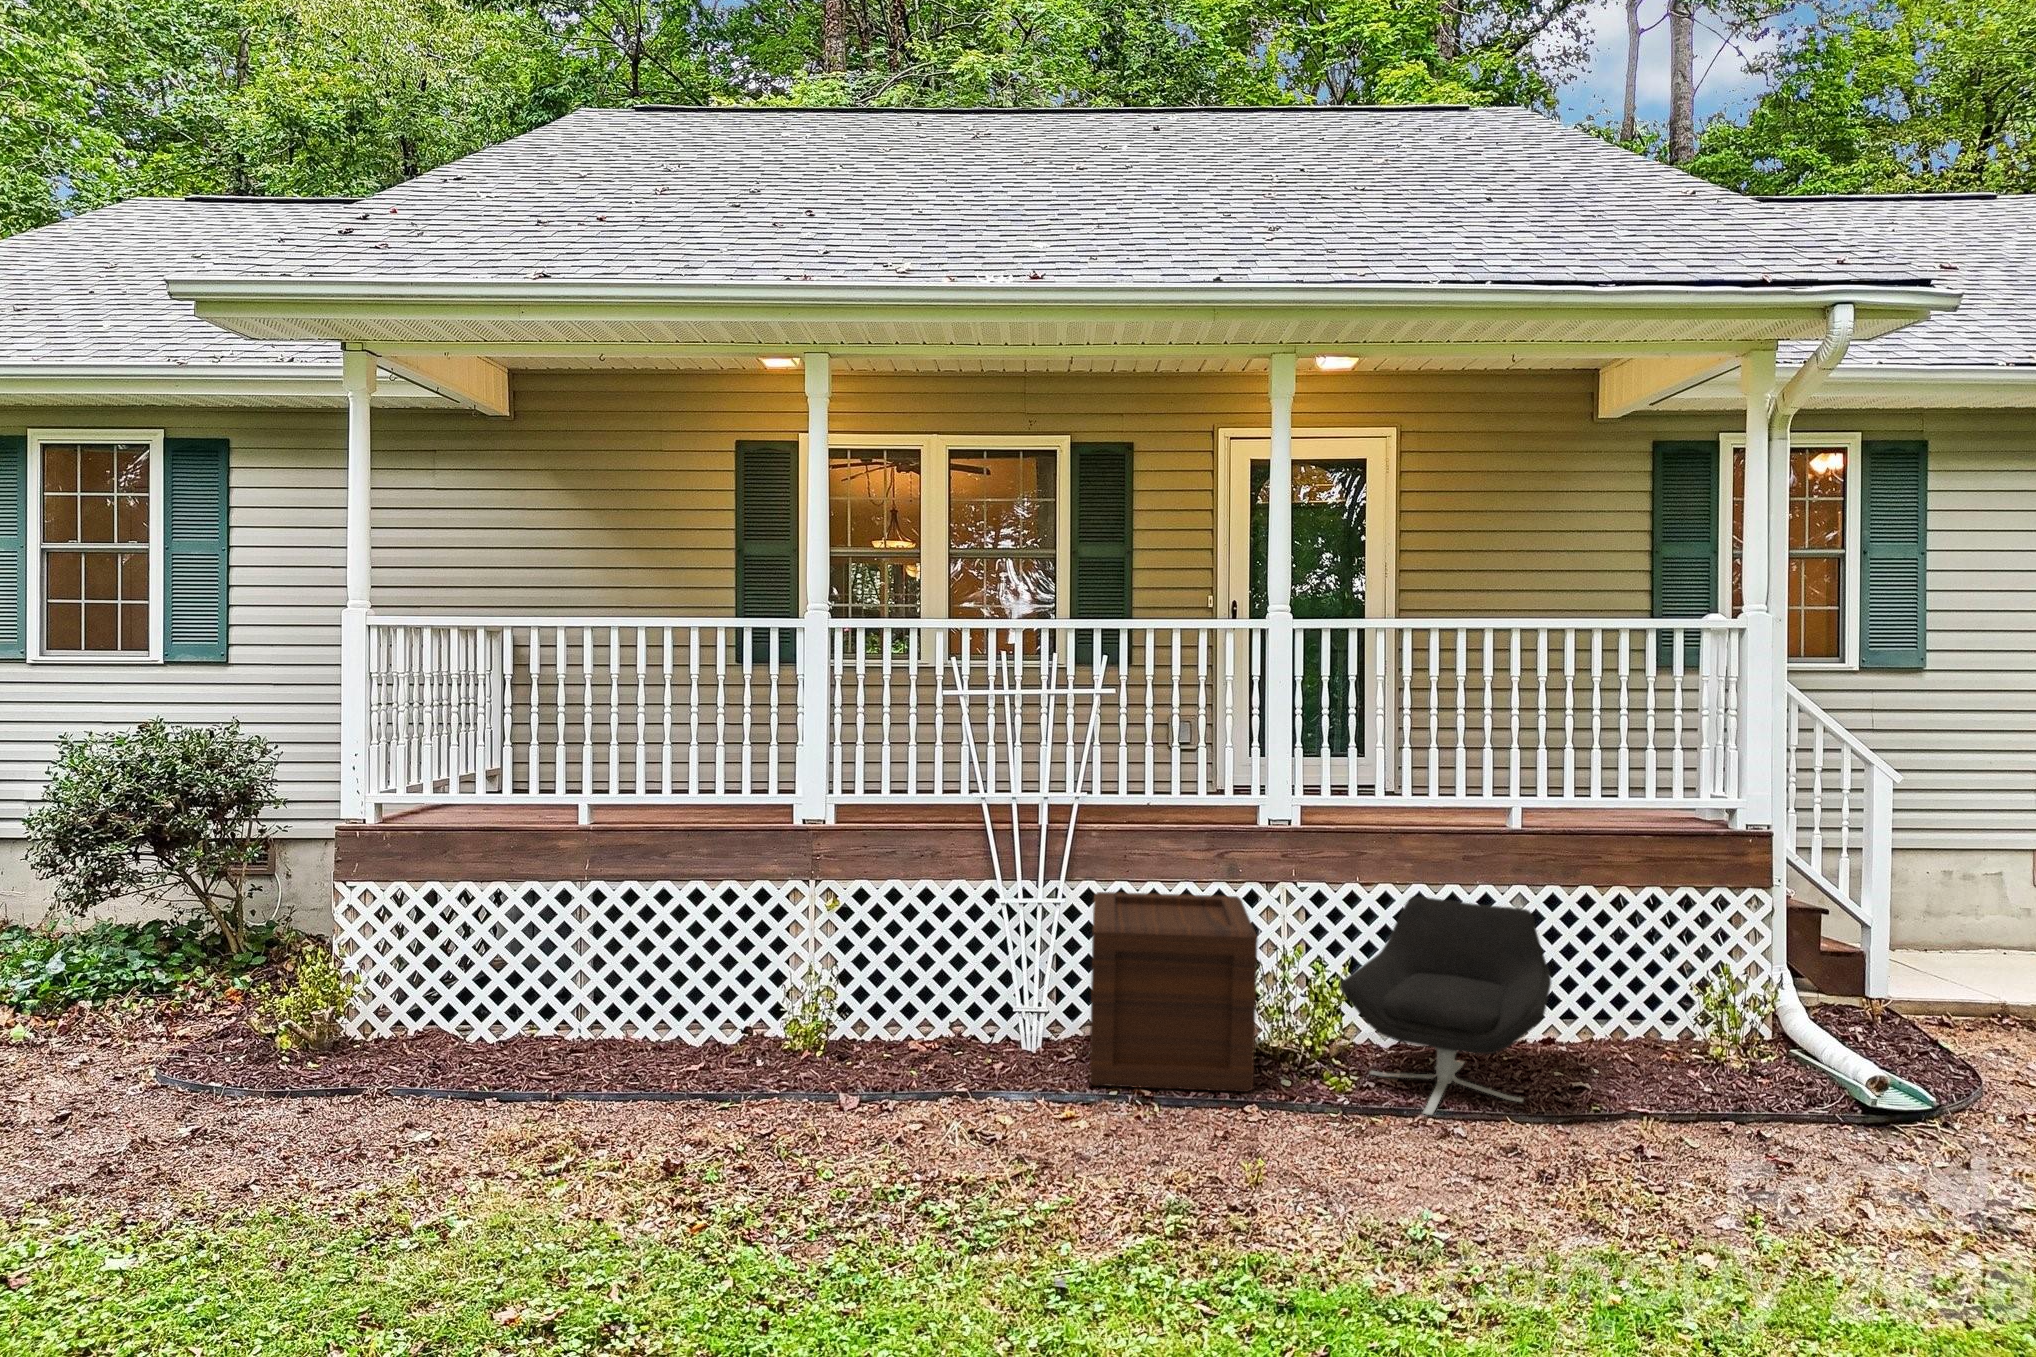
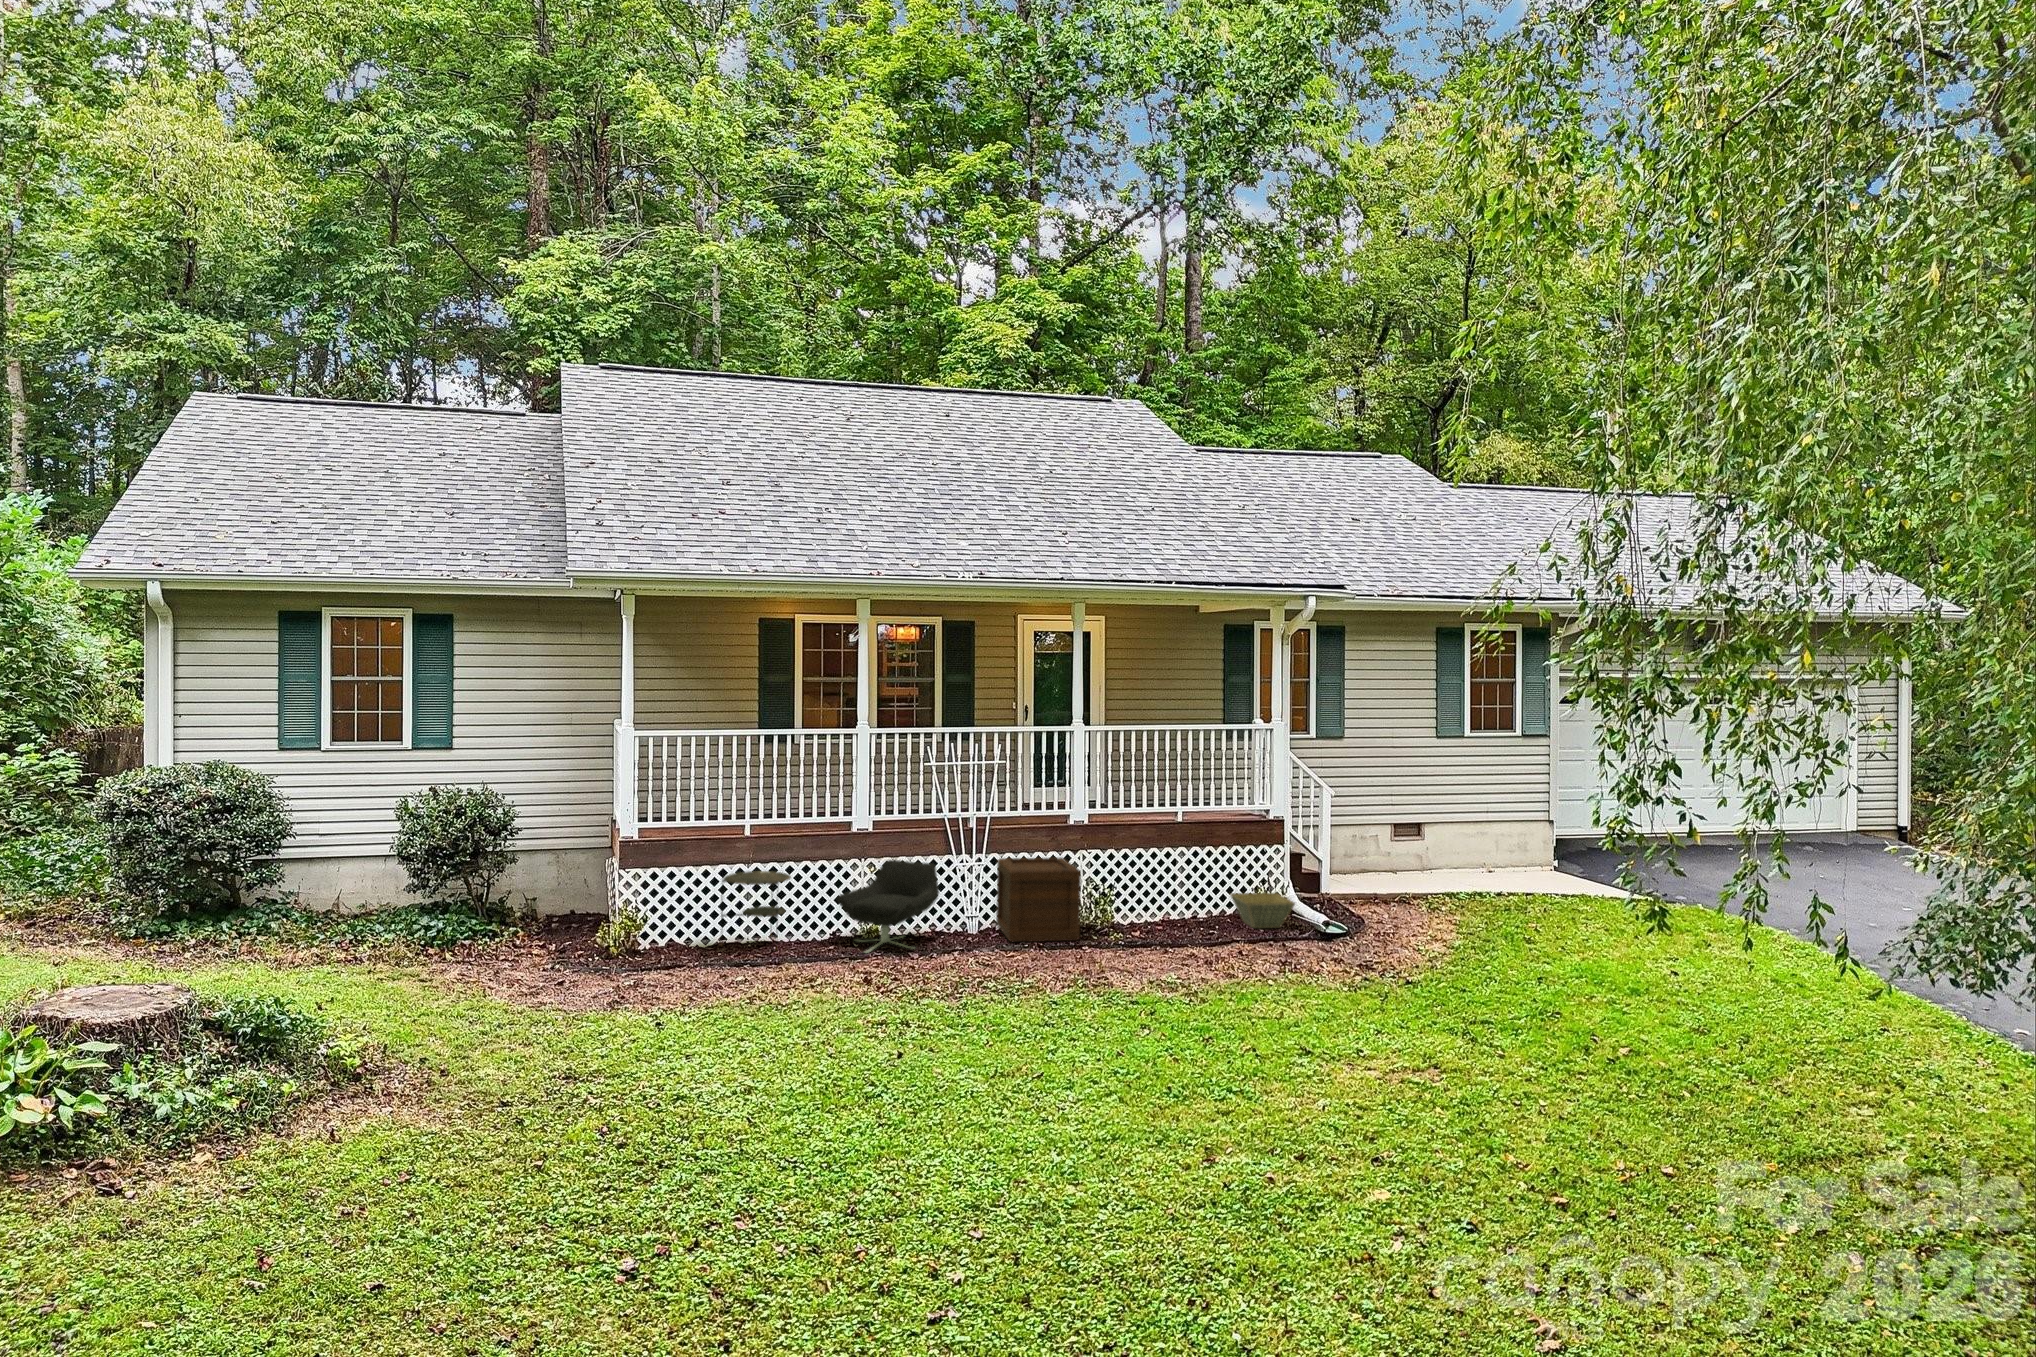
lounge chair: present [1340,896,1551,1115] -> present [837,860,939,953]
side table: none [497,897,641,1071] -> present [720,871,791,945]
basket: none [1631,994,1800,1089] -> present [1230,893,1295,928]

